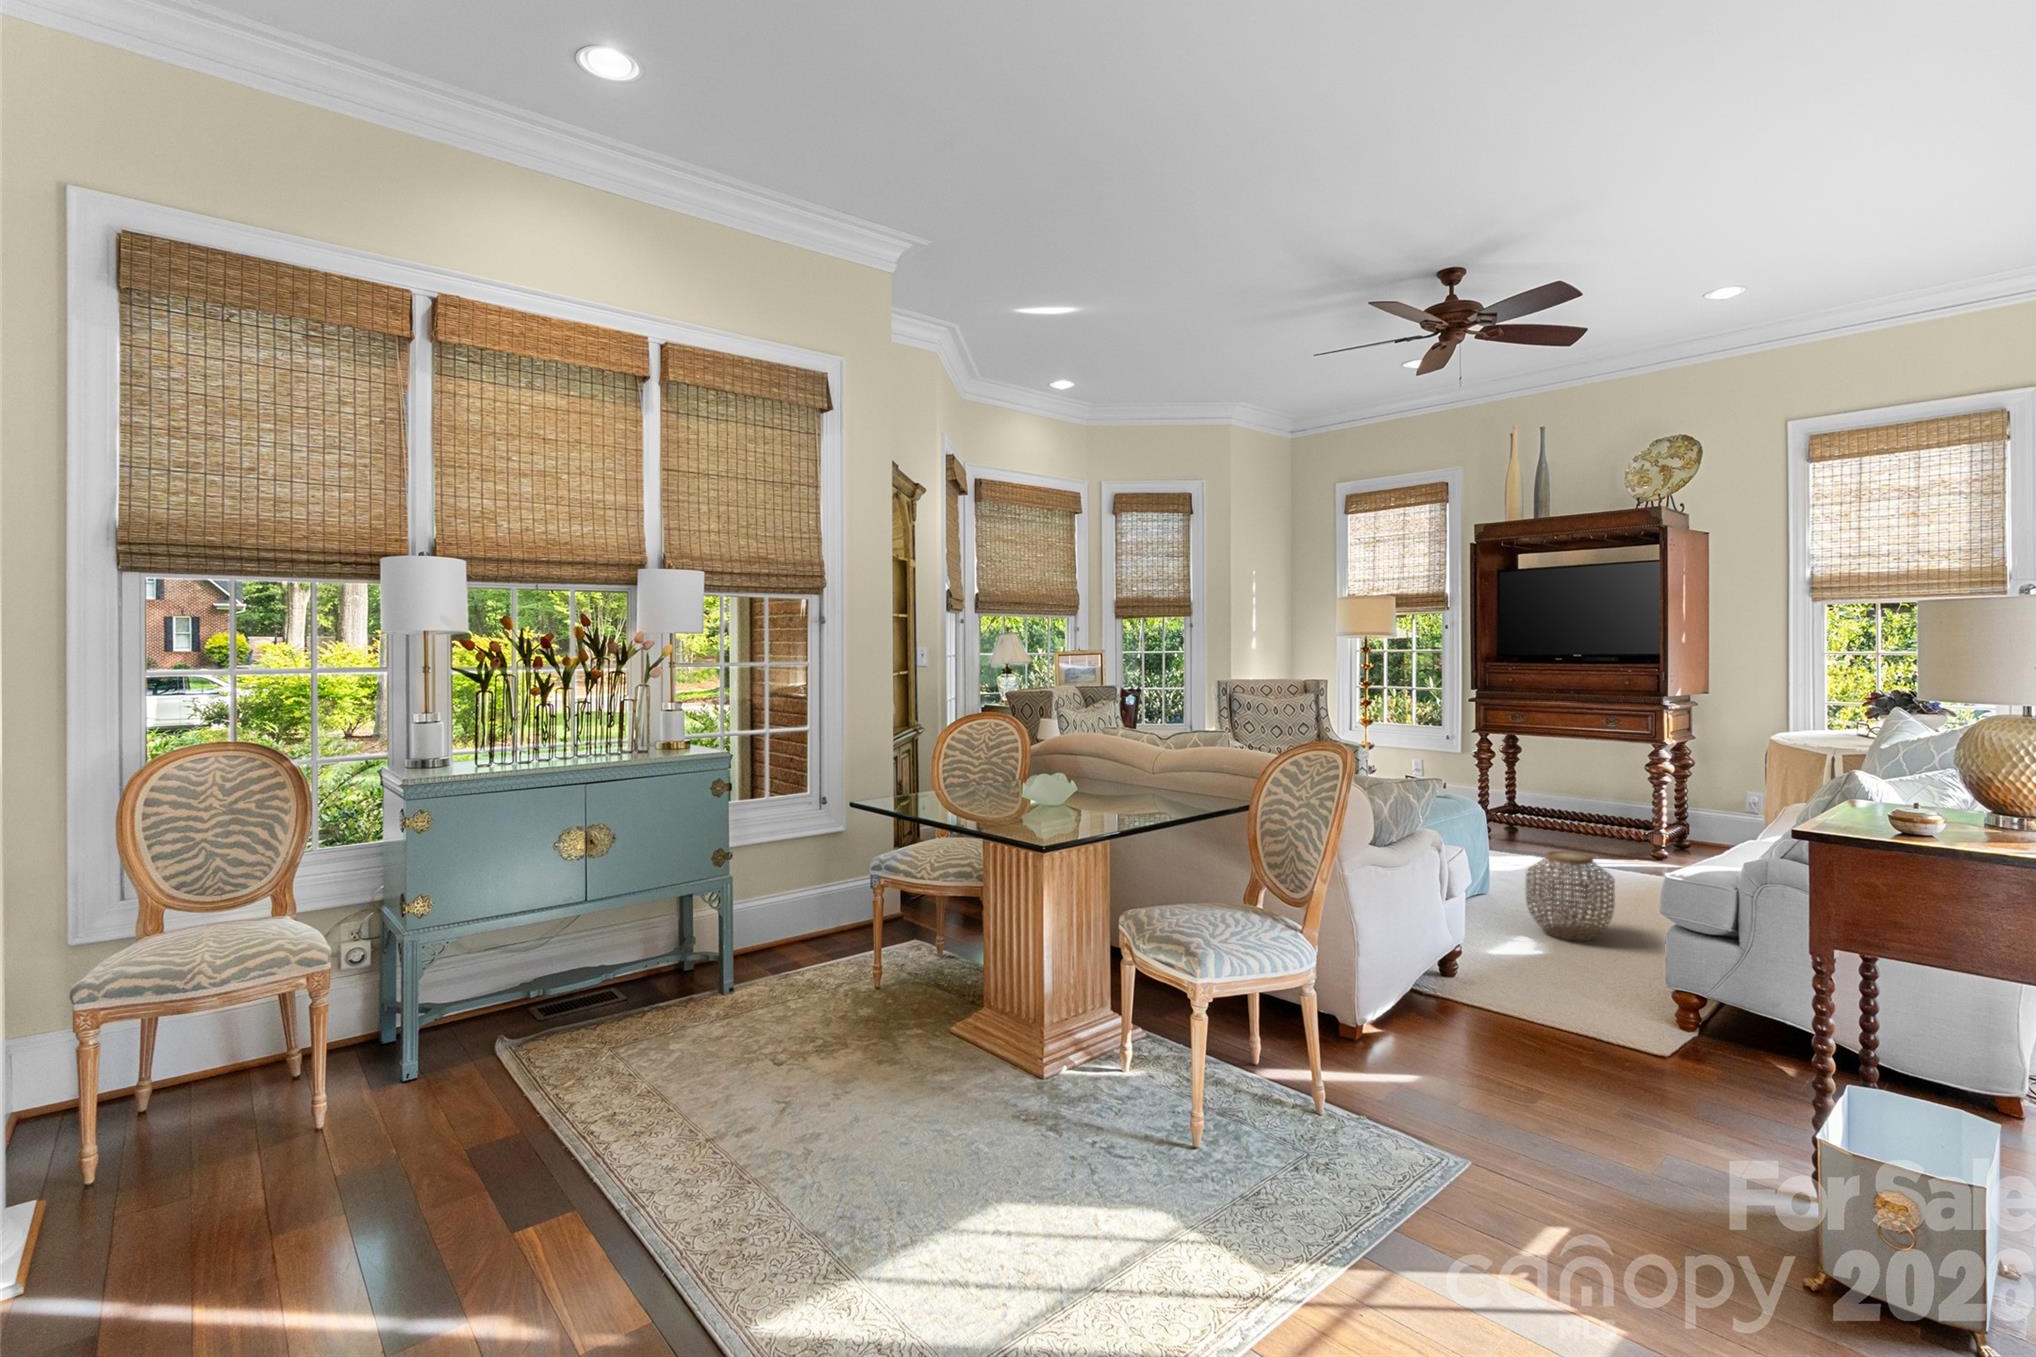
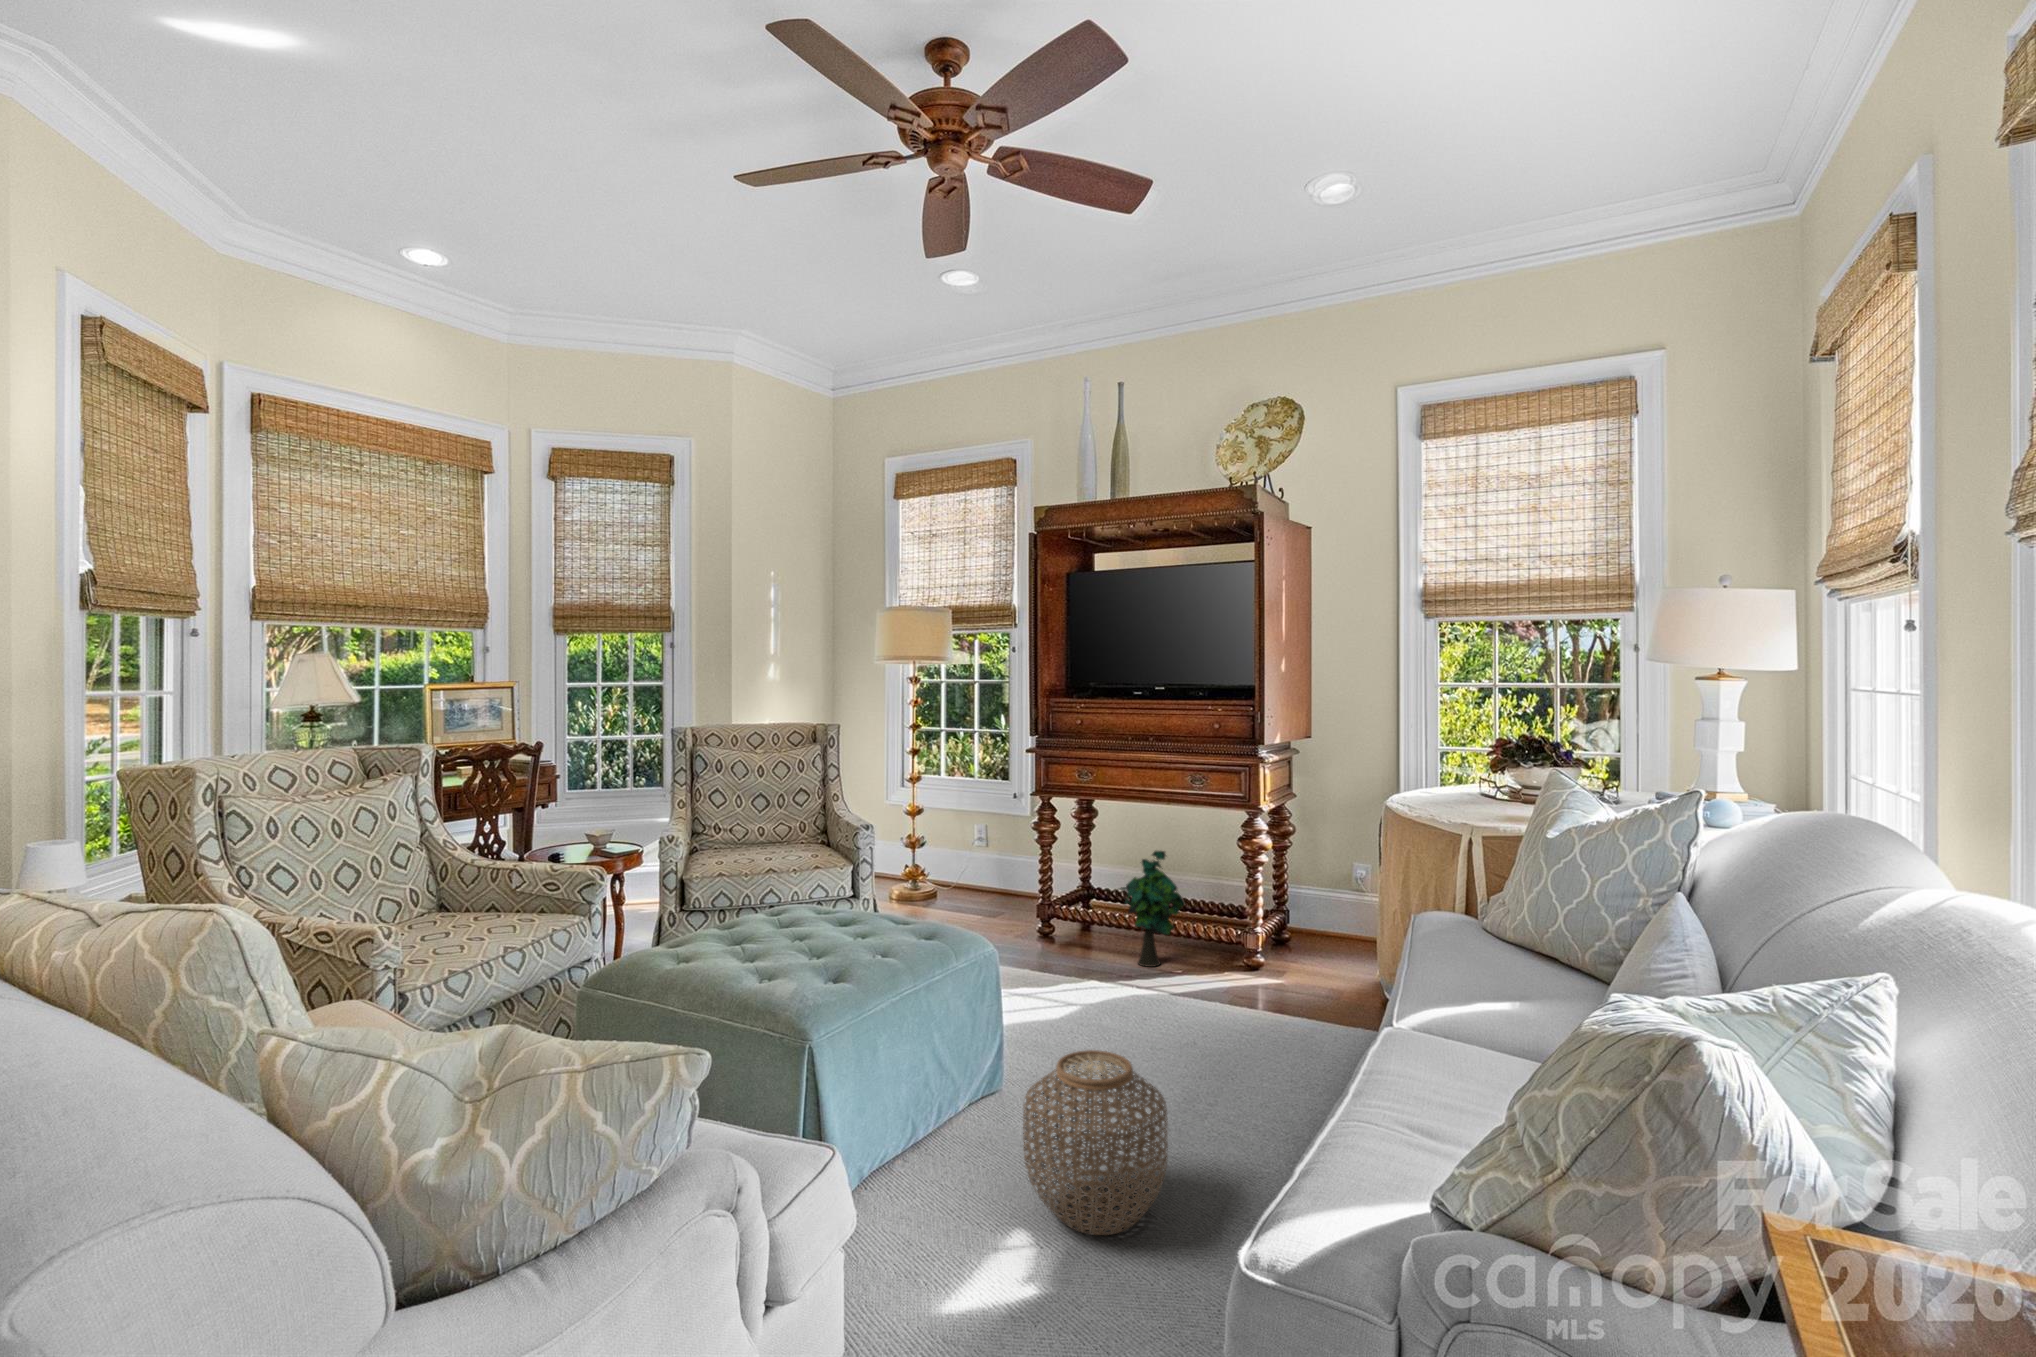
decorative plant: none [1545,771,1601,853] -> present [1120,851,1185,967]

